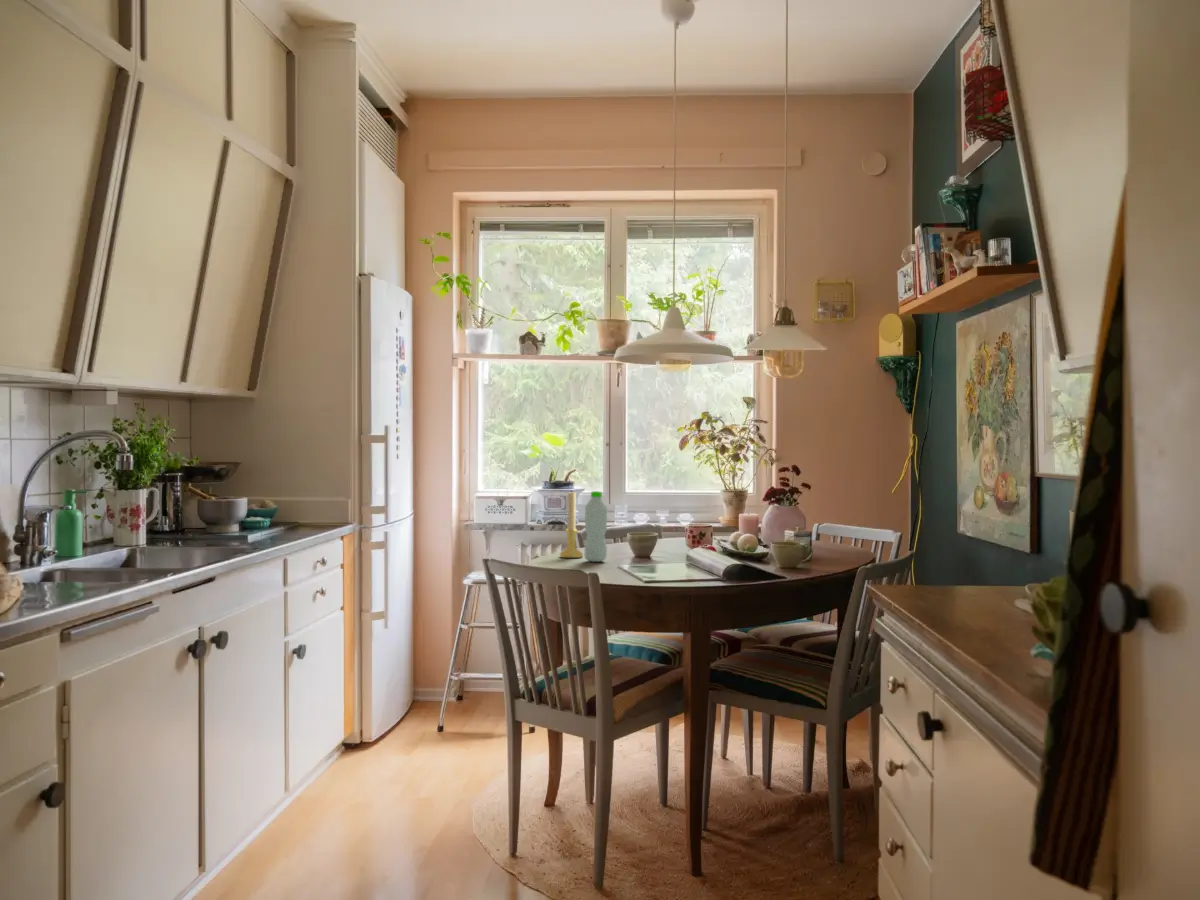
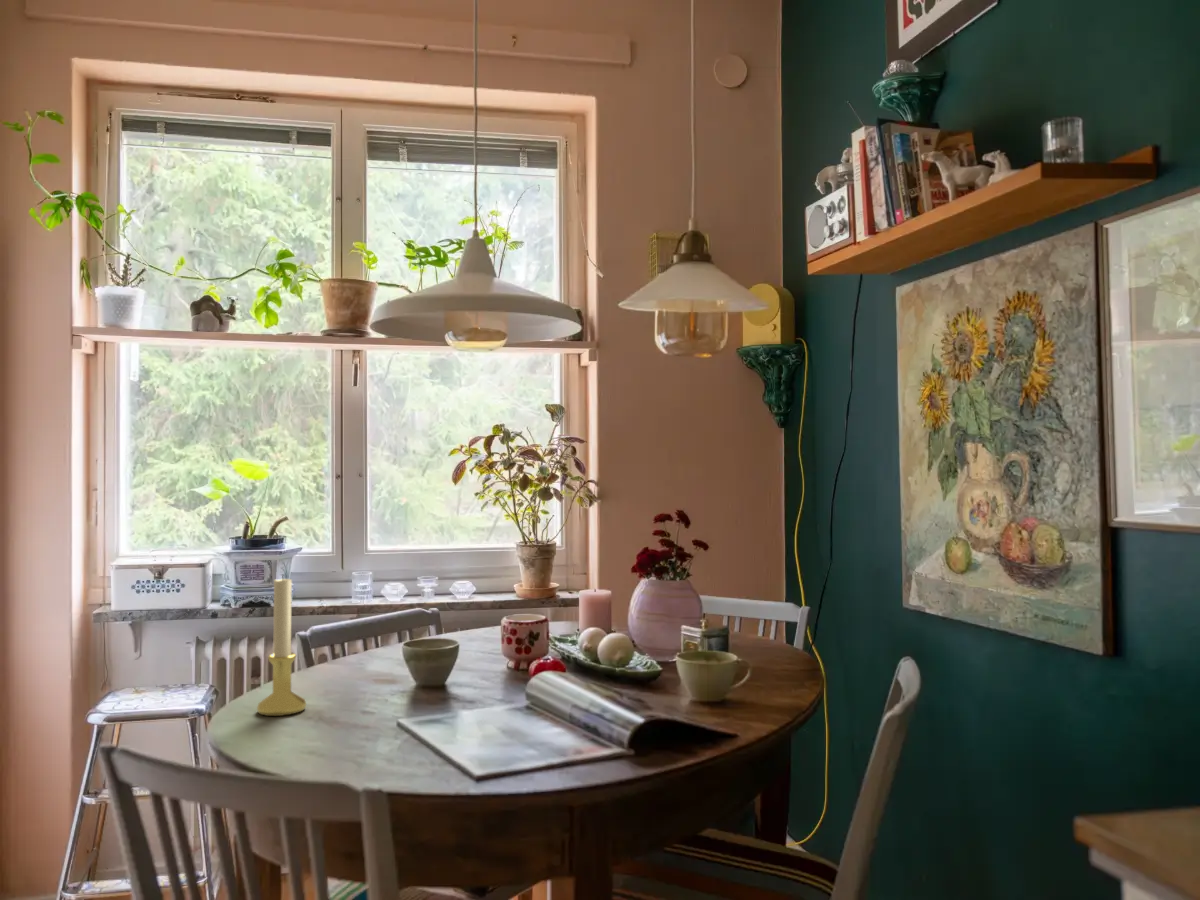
water bottle: present [585,491,607,562] -> none [311,580,359,727]

